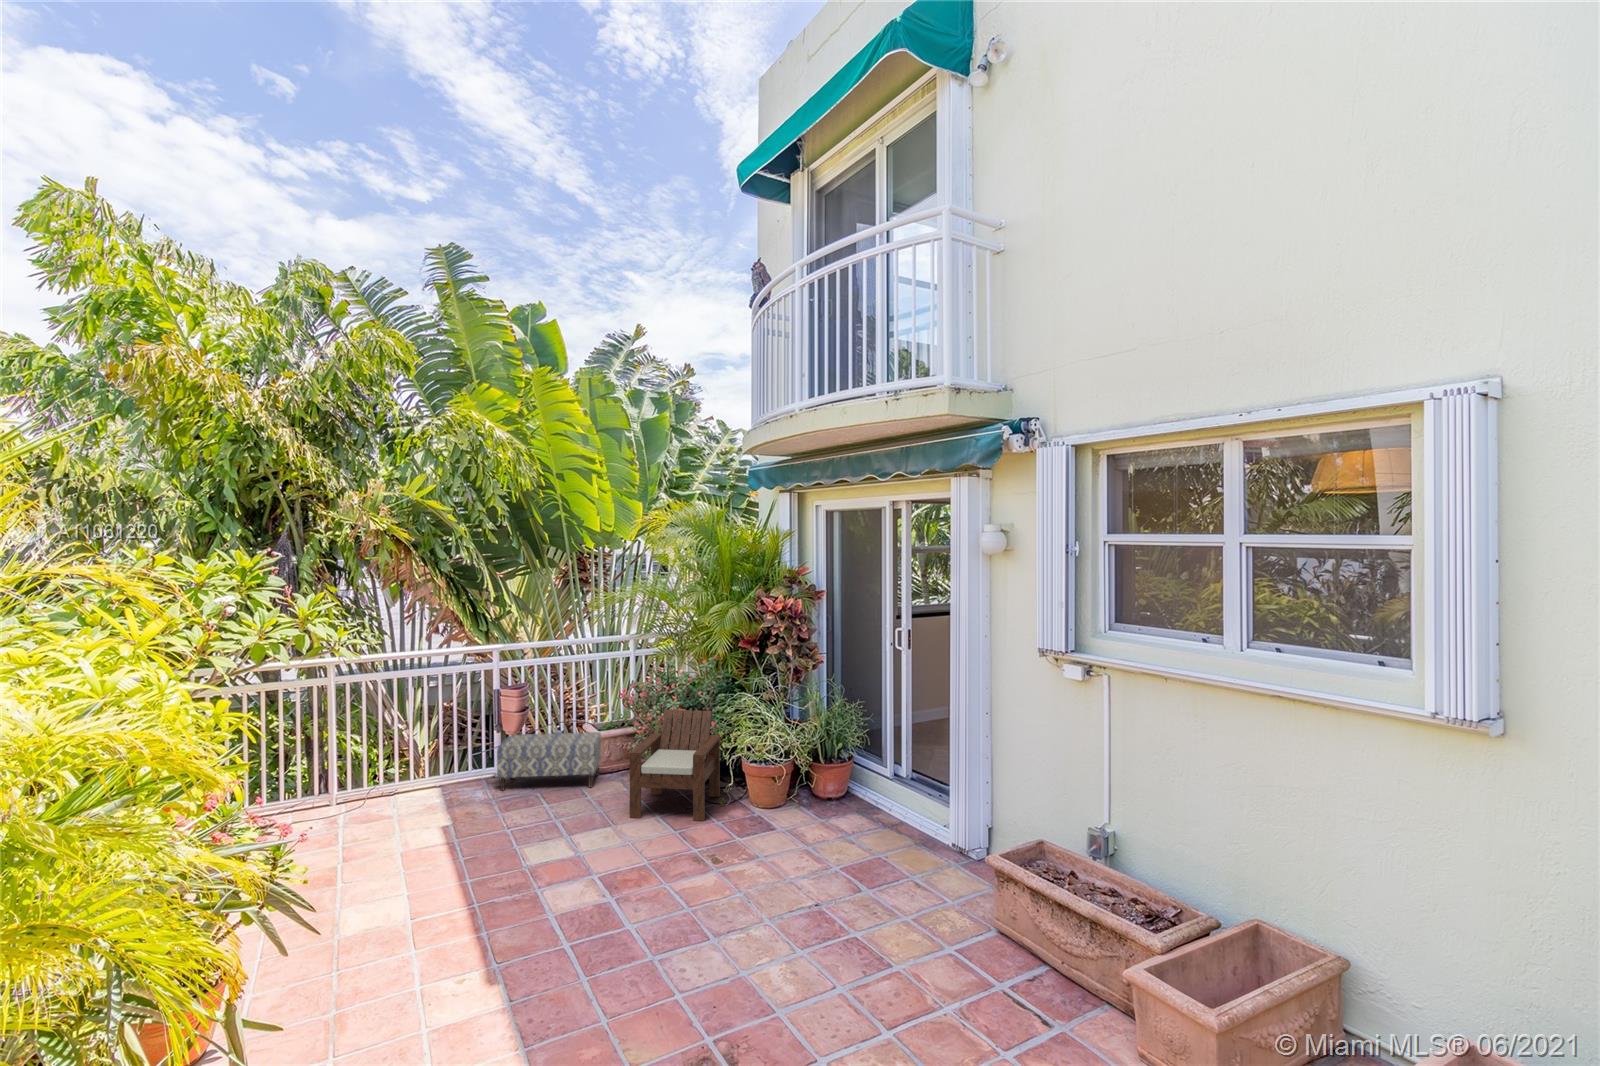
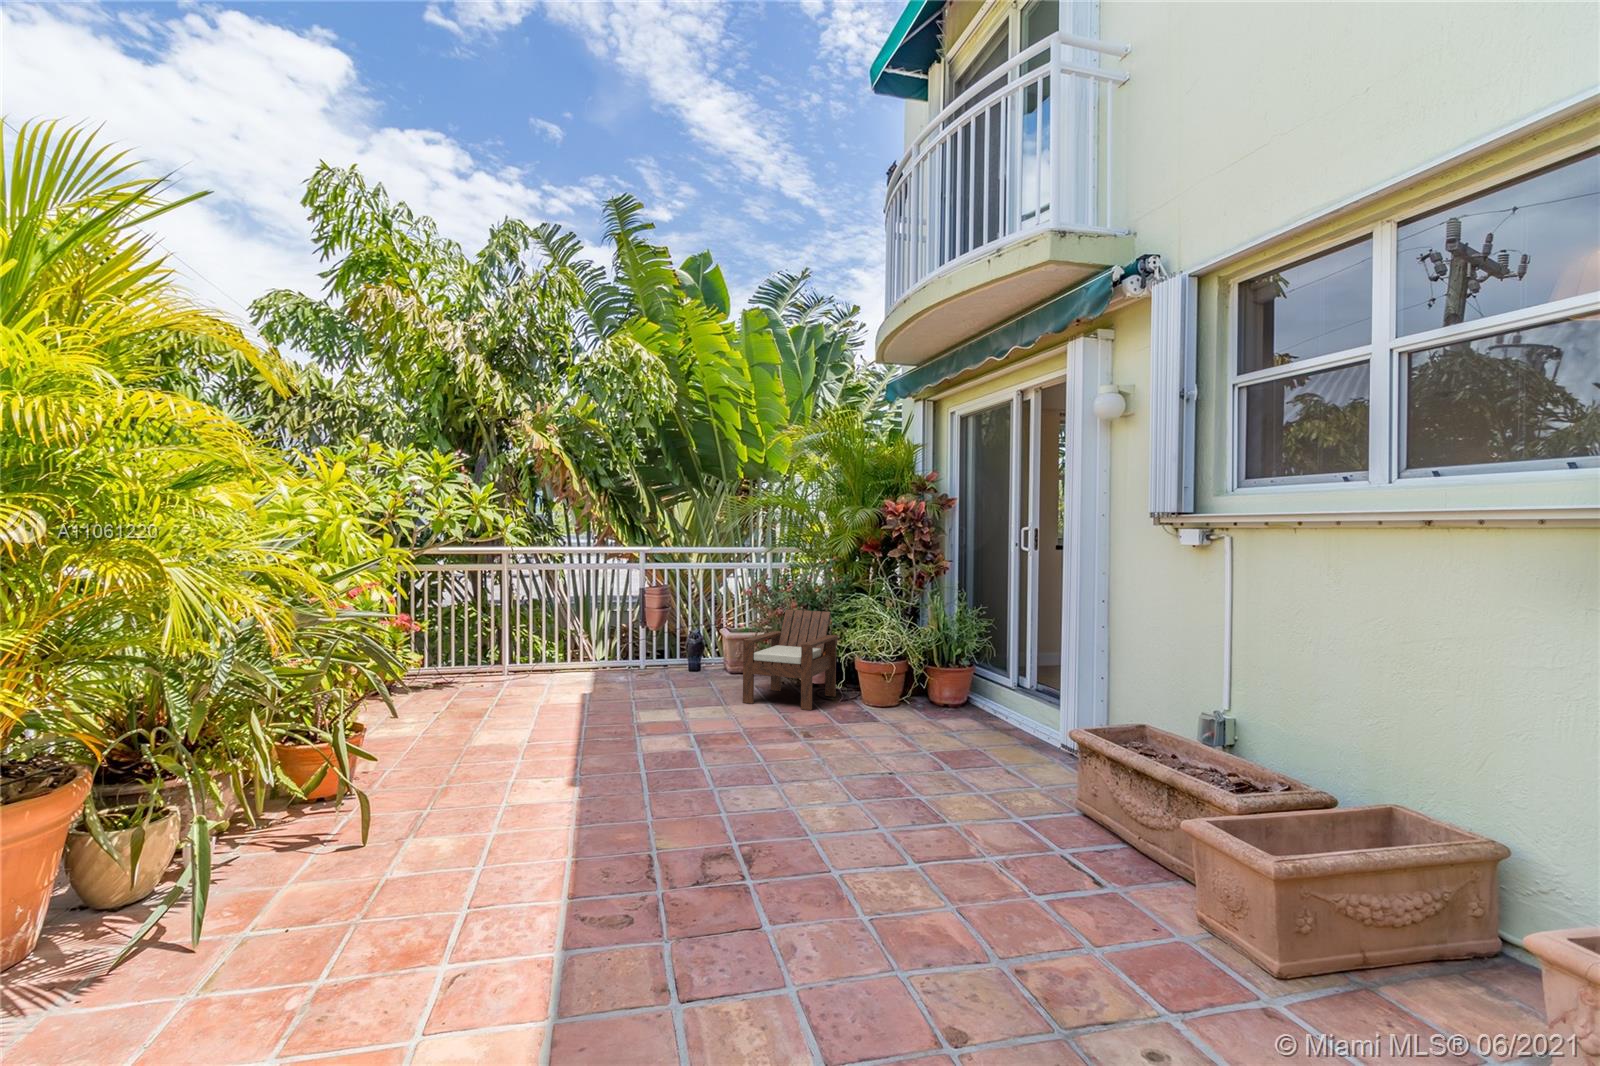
bench: present [497,732,601,791] -> none [637,631,733,682]

